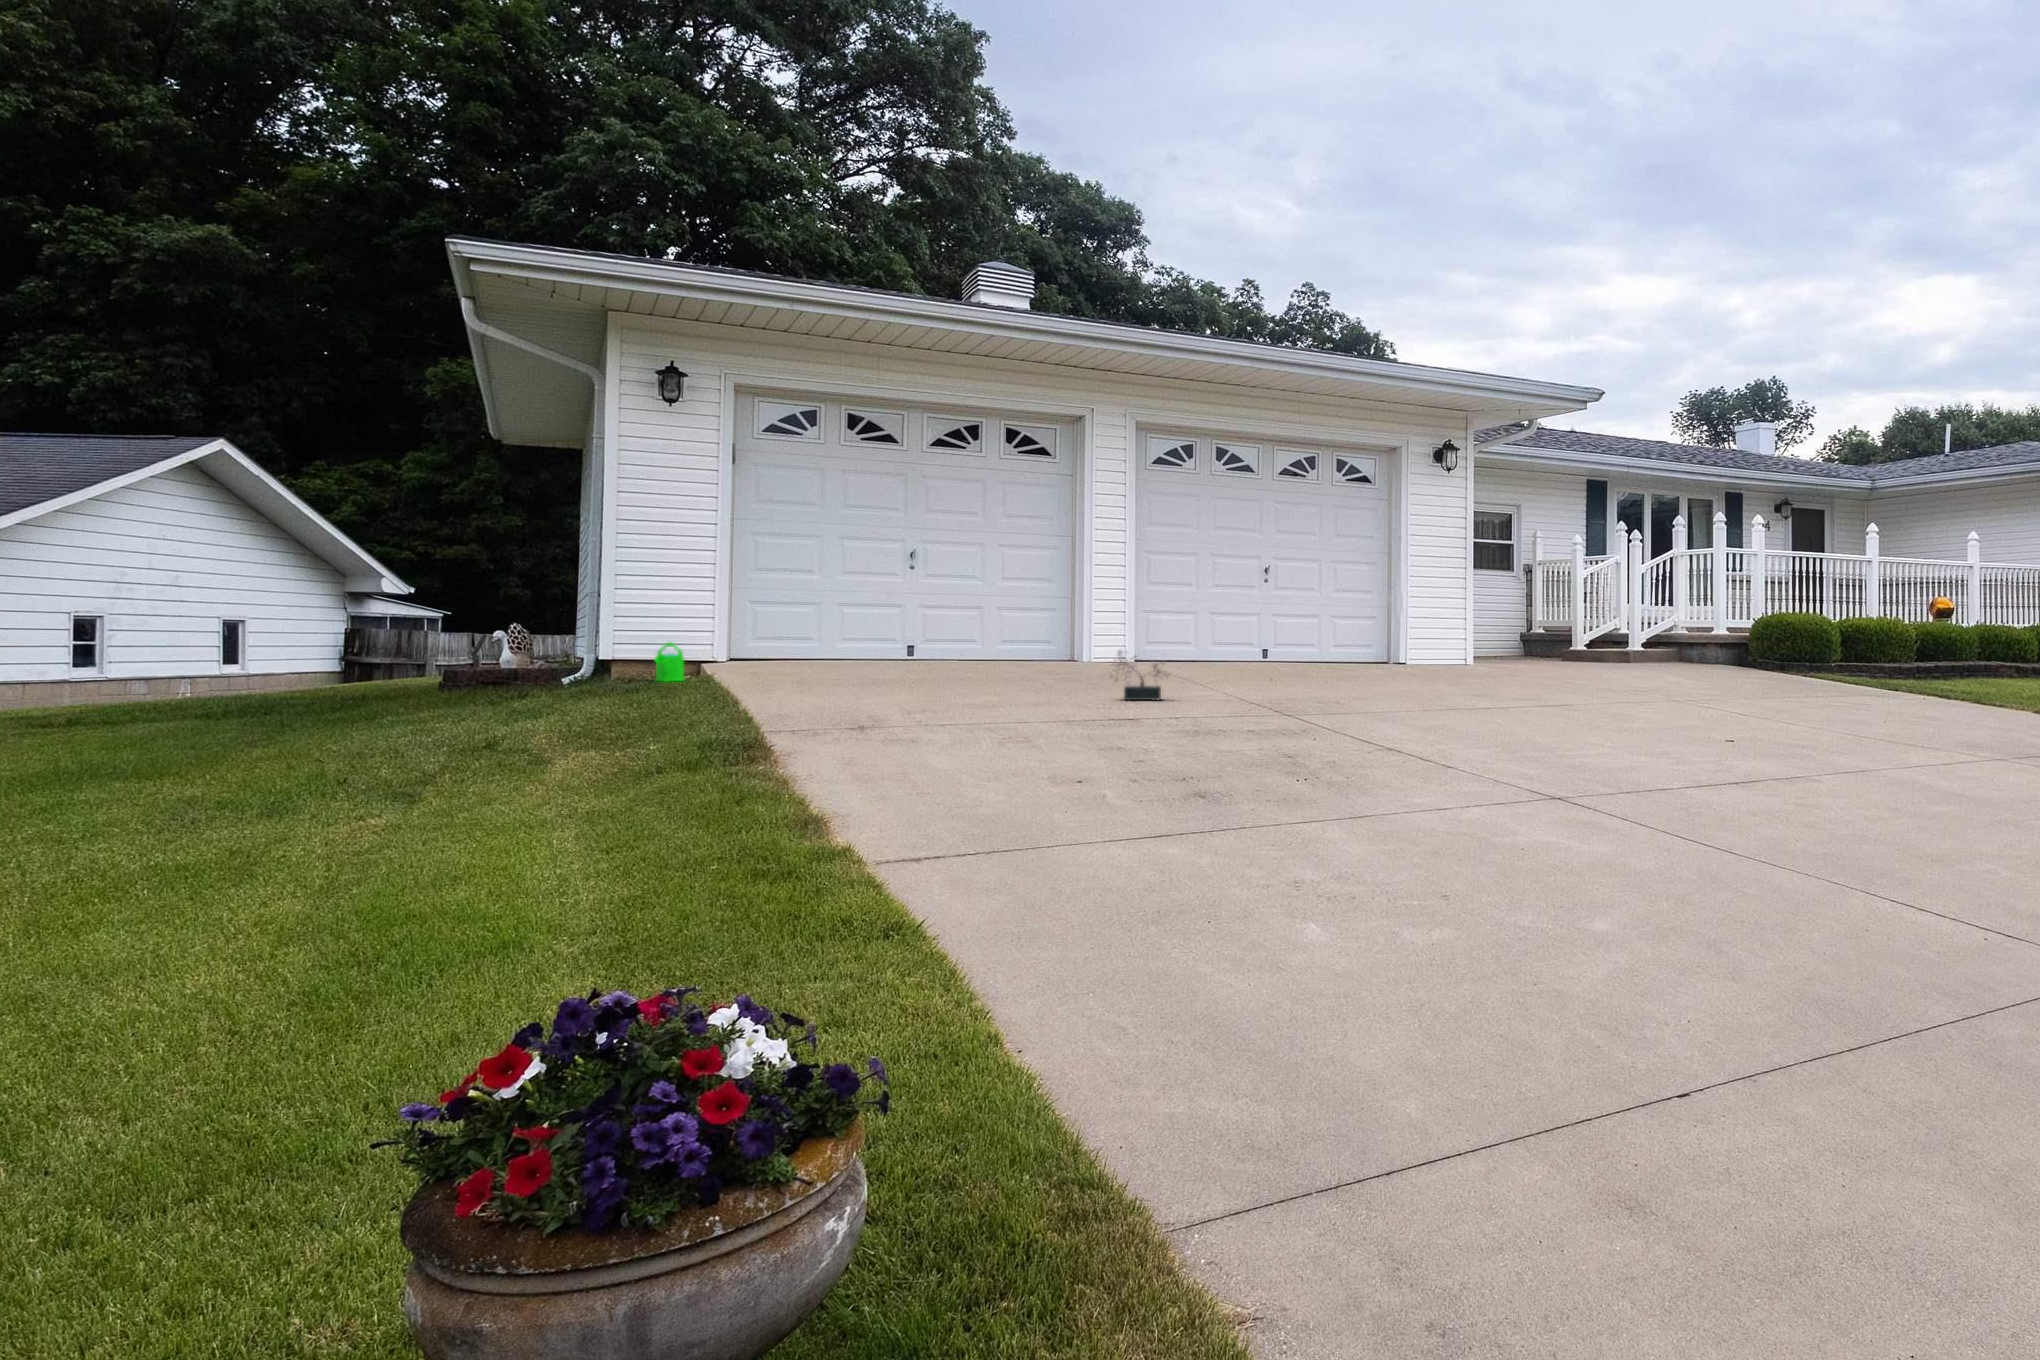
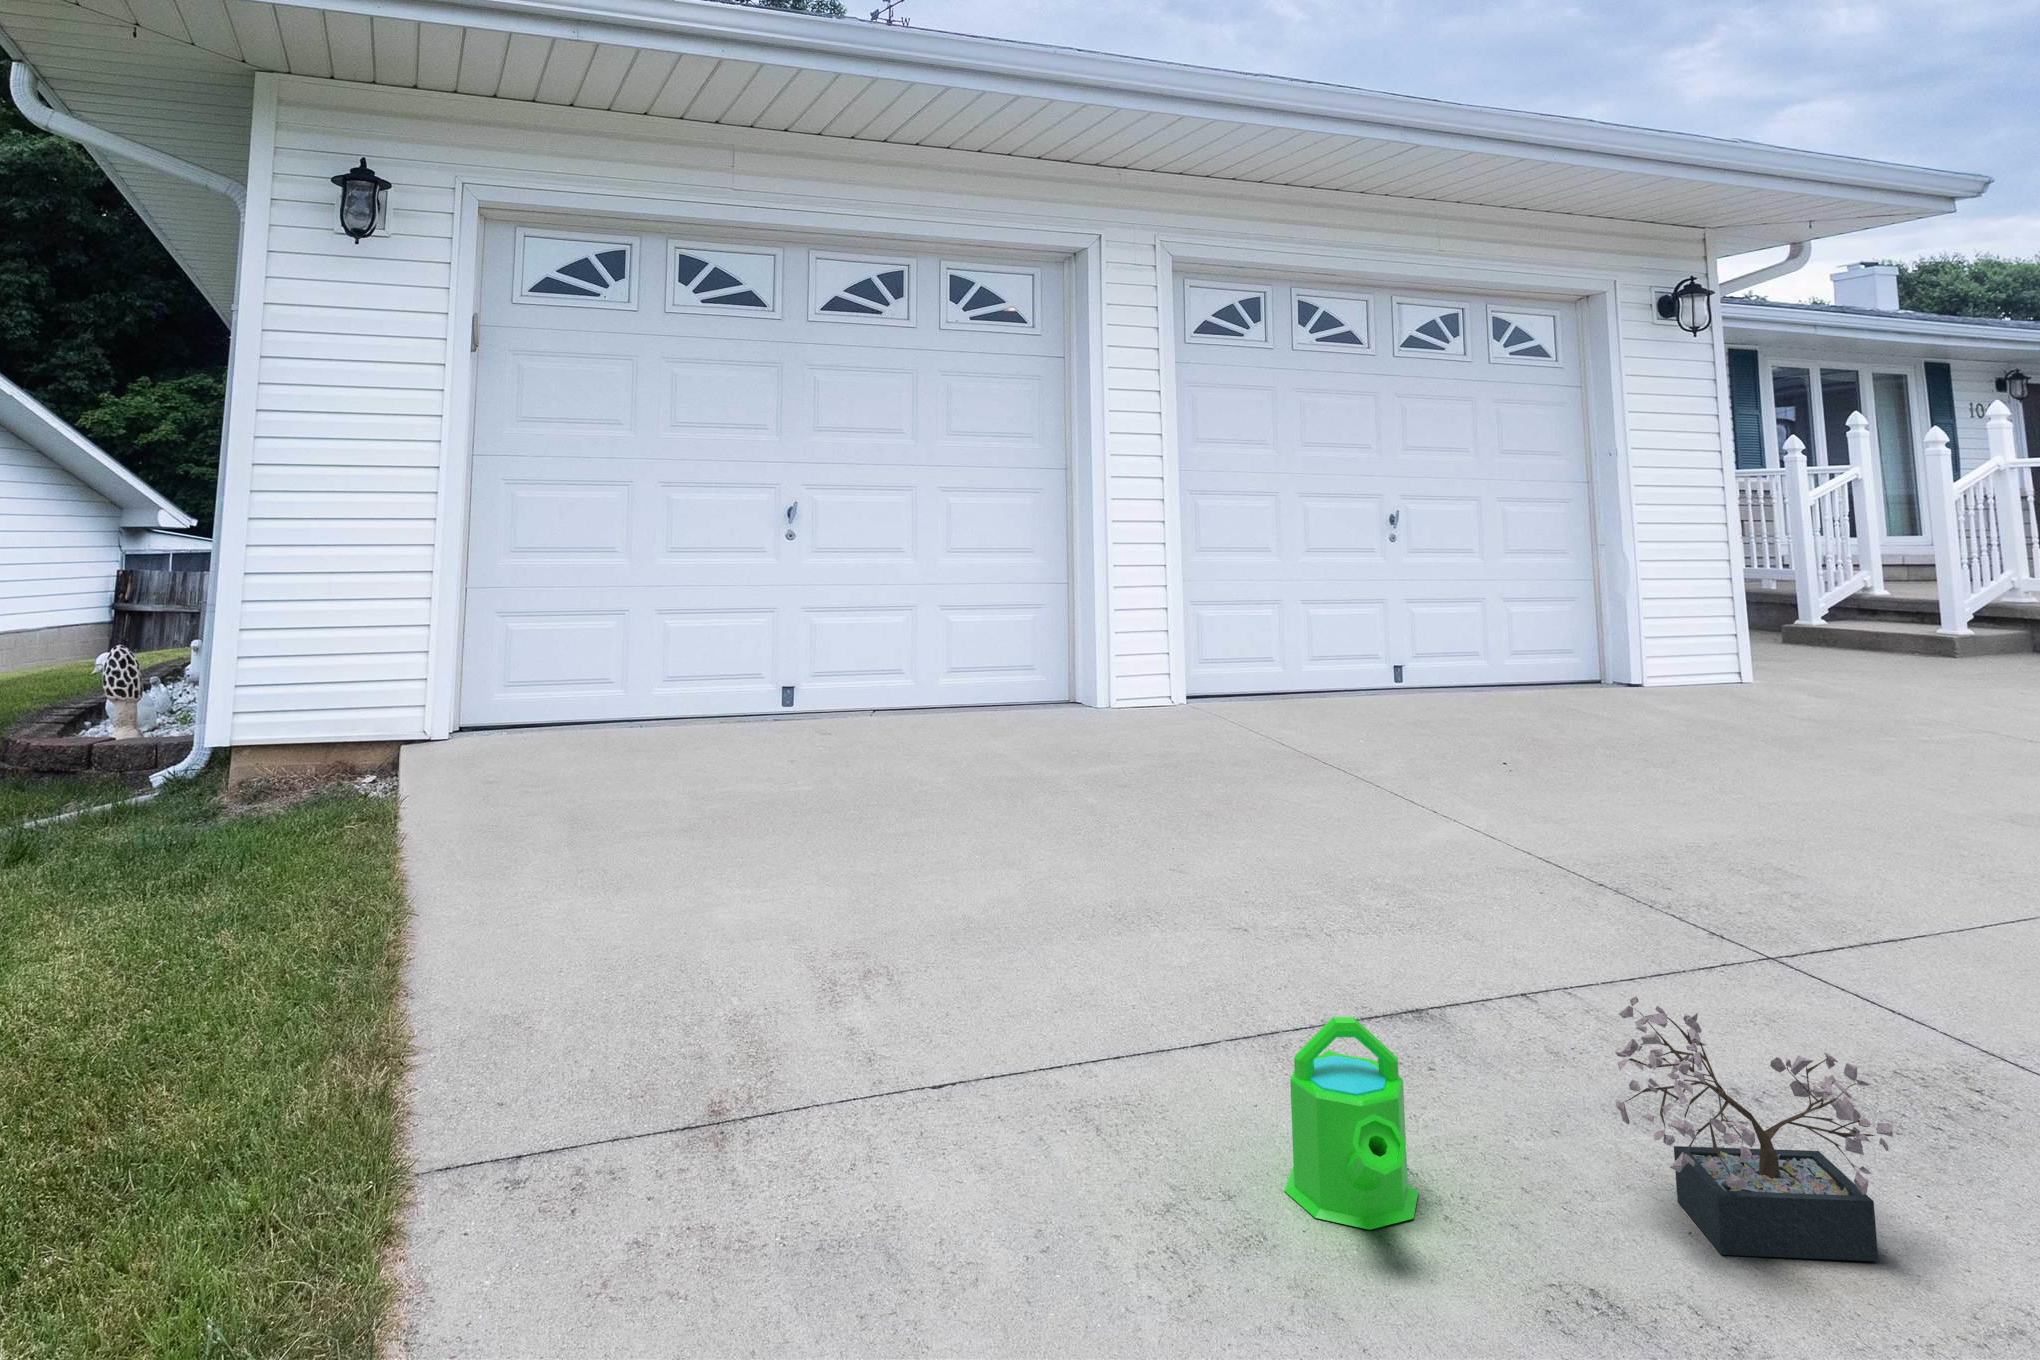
watering can: present [655,642,684,682] -> present [1284,1017,1418,1230]

